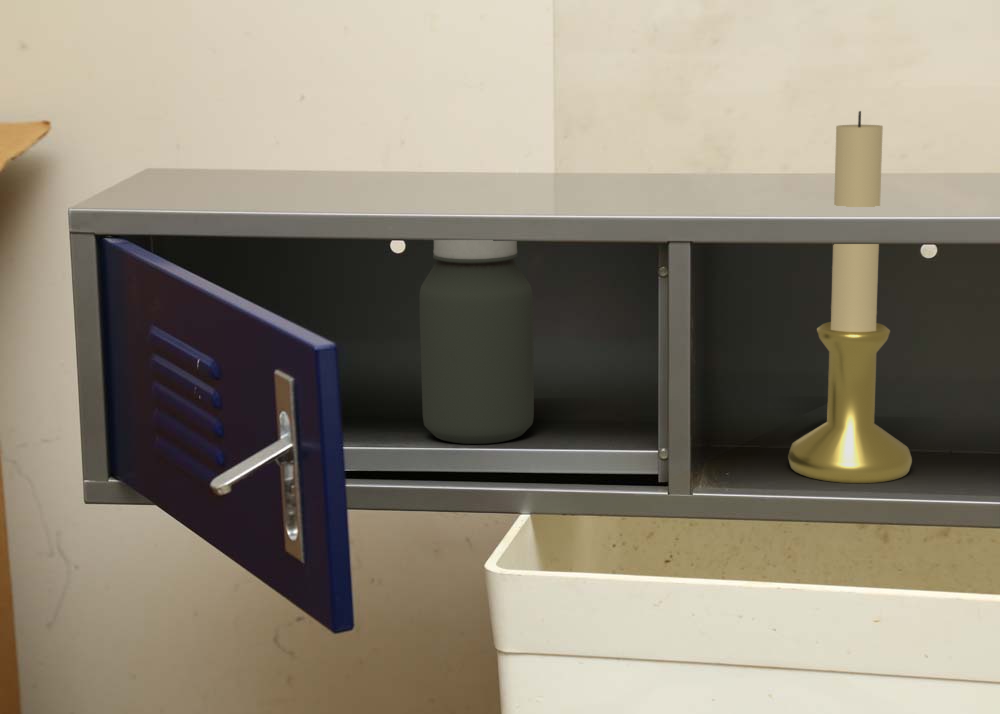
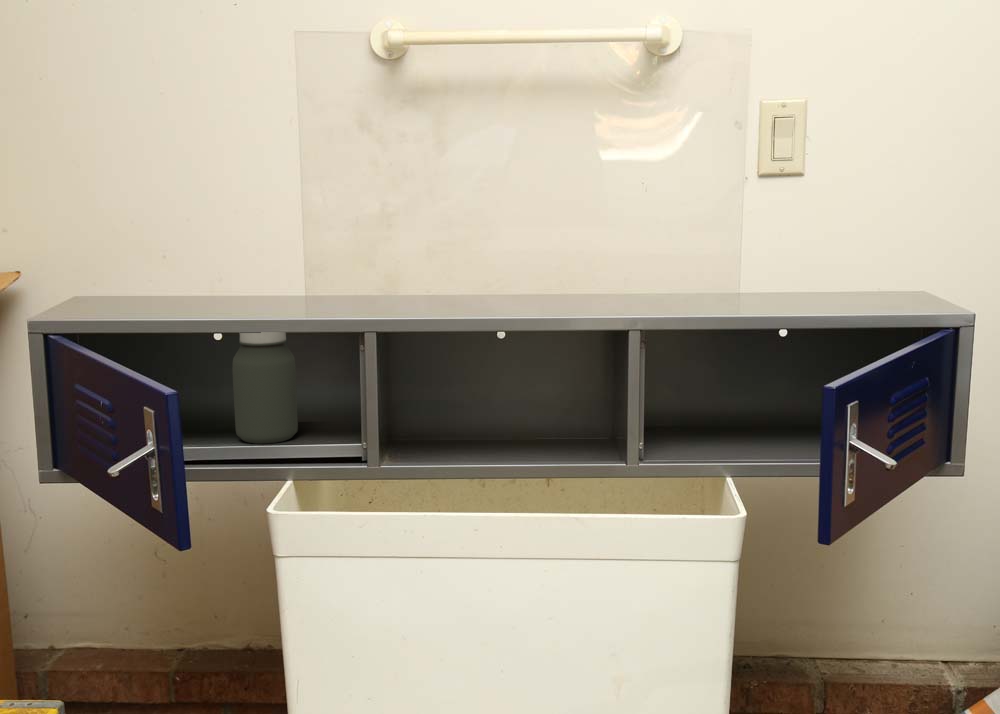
candle holder: present [788,111,912,483] -> none [434,264,497,458]

